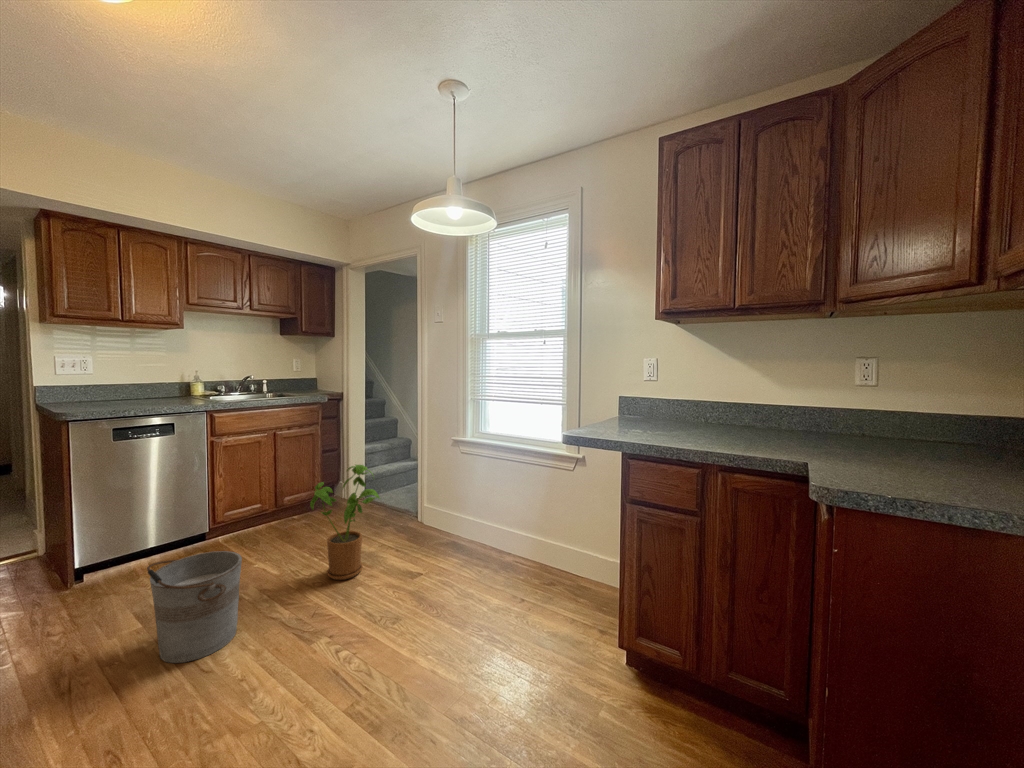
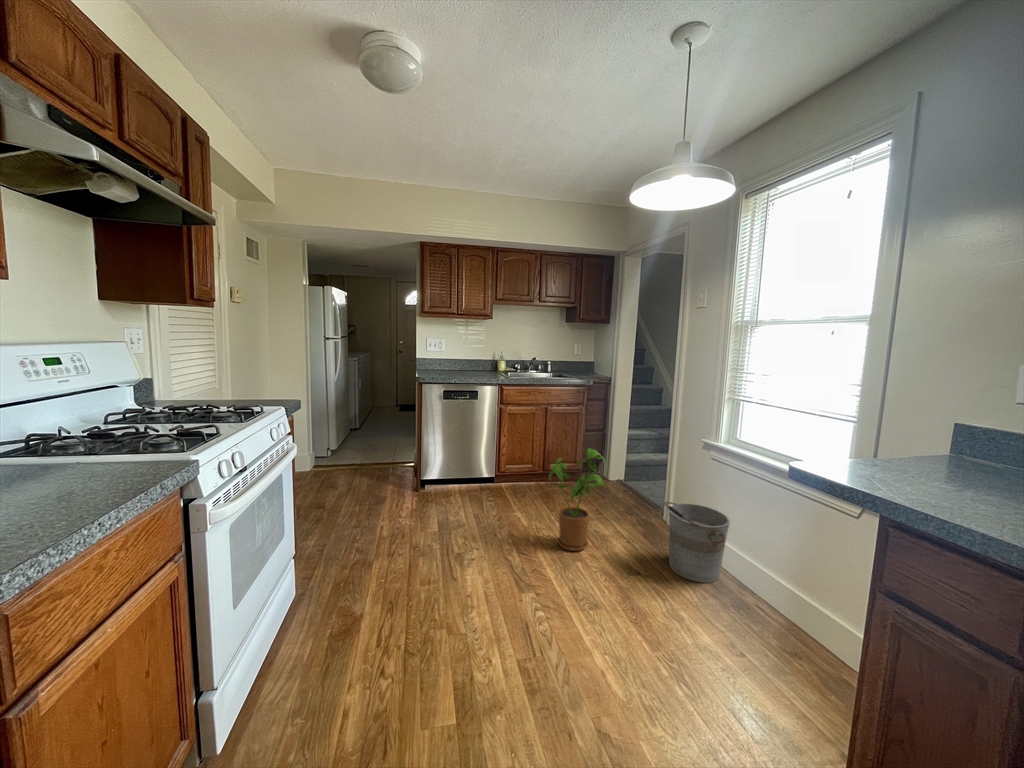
bucket: present [147,551,242,663] -> present [665,502,730,583]

